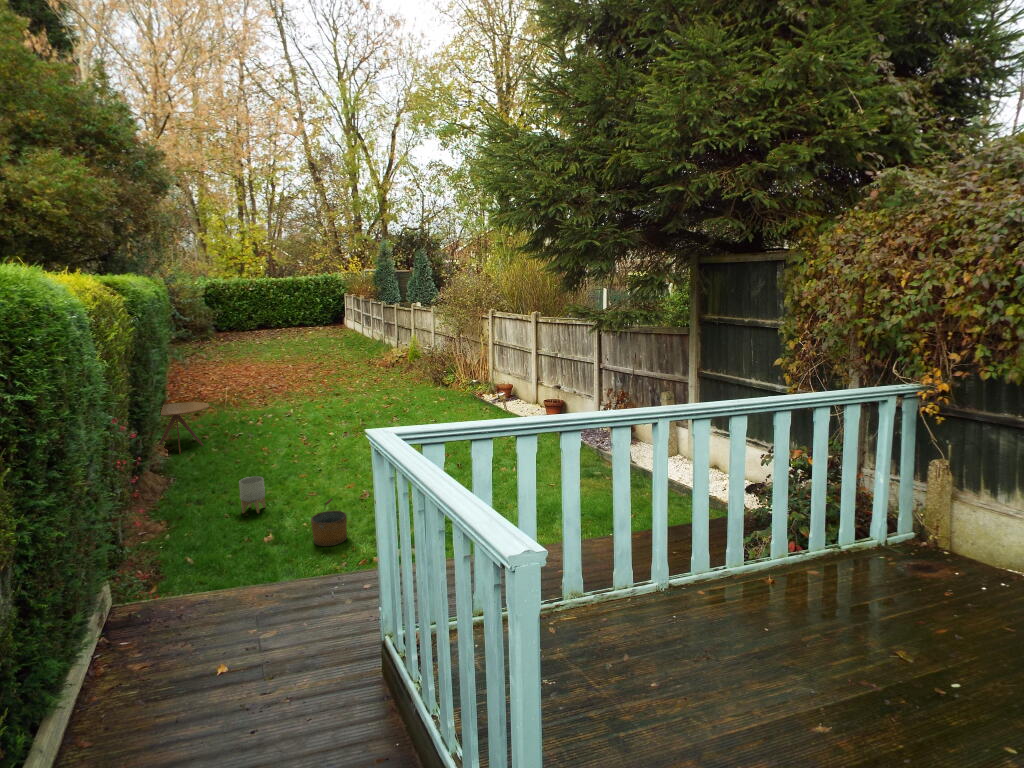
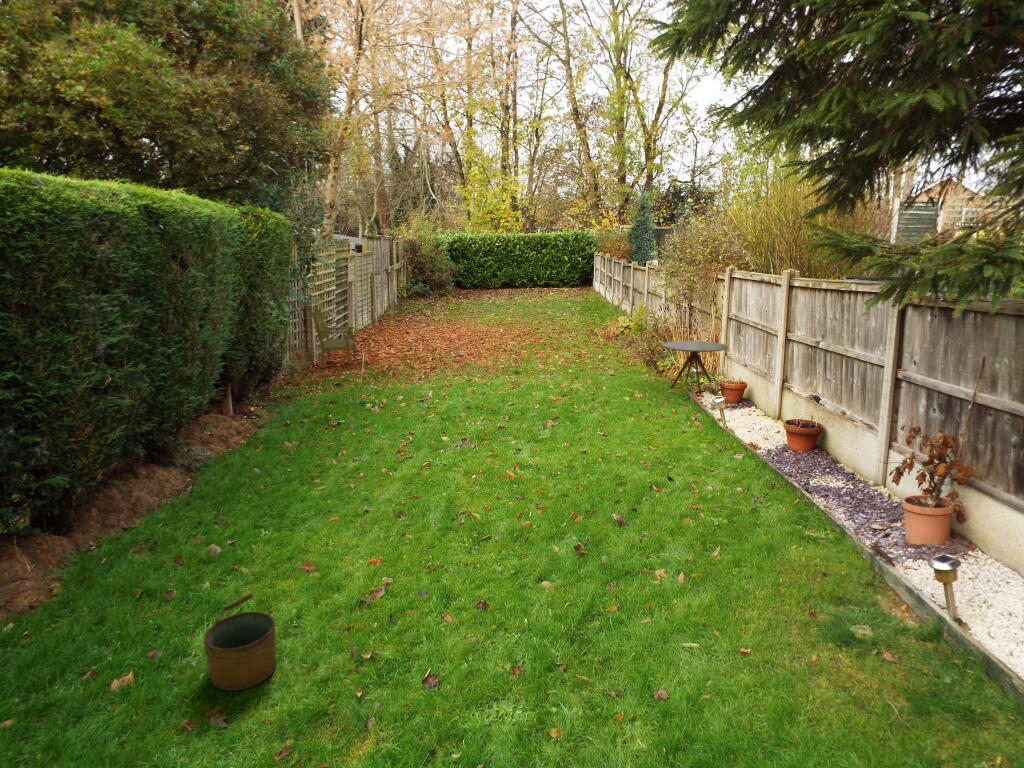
chair: none [152,357,191,409] -> present [312,309,356,368]
round table: present [158,402,209,453] -> present [662,341,728,392]
planter: present [239,476,266,513] -> none [200,504,245,566]

